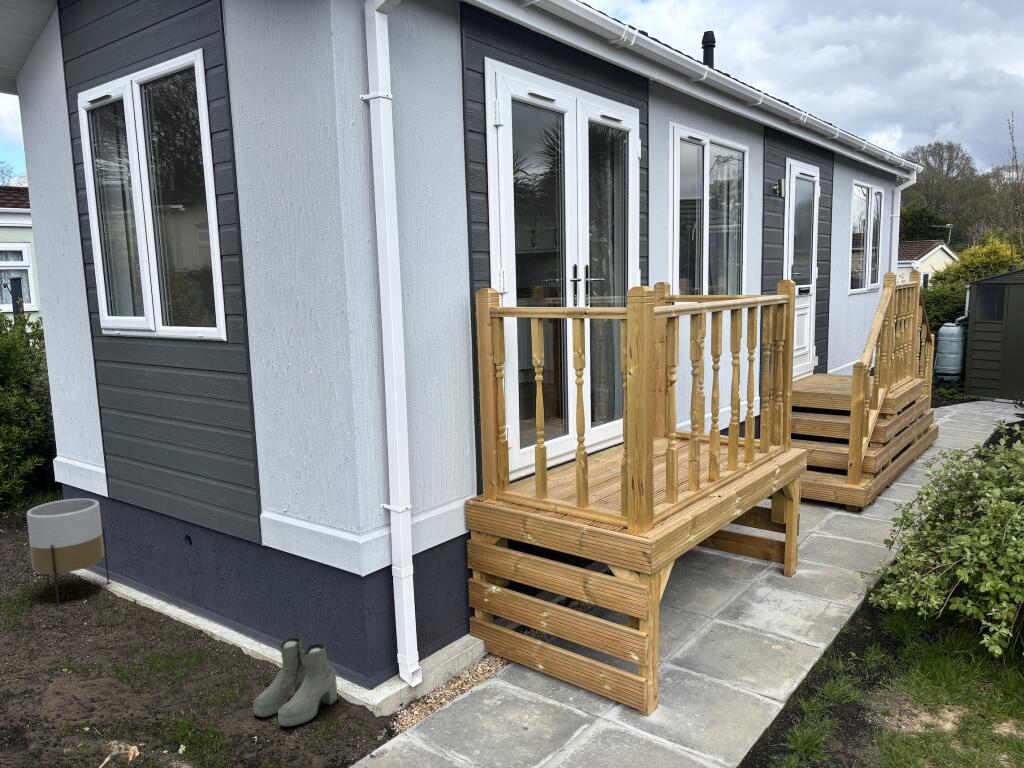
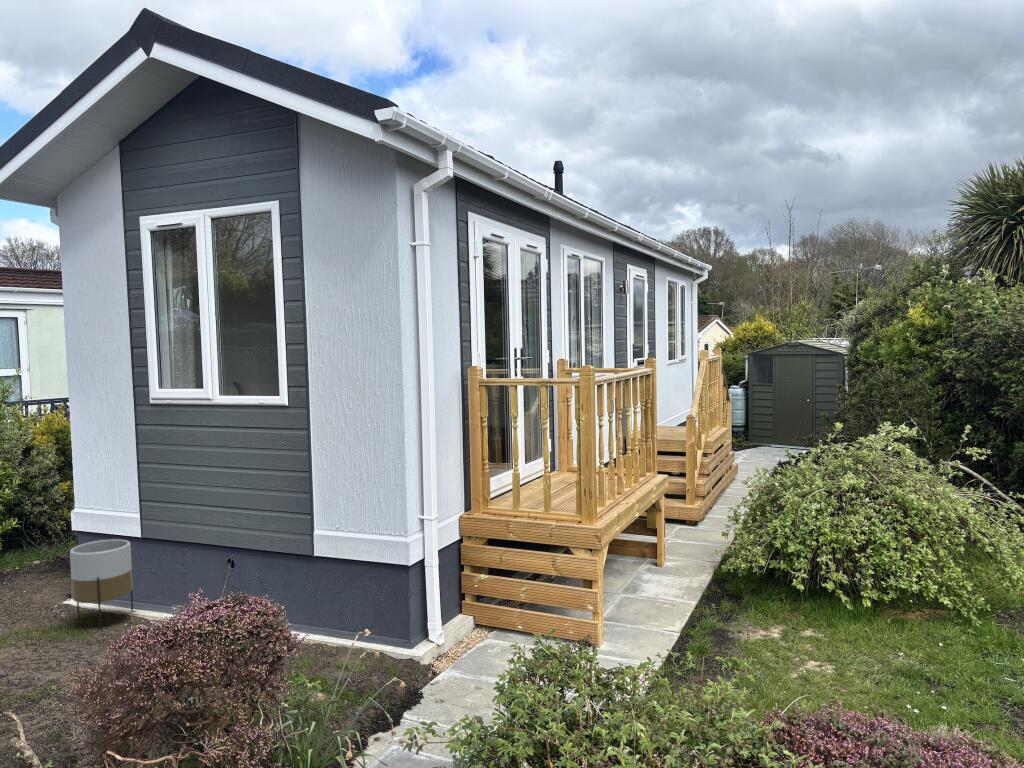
boots: present [253,637,337,727] -> none [329,618,385,679]

